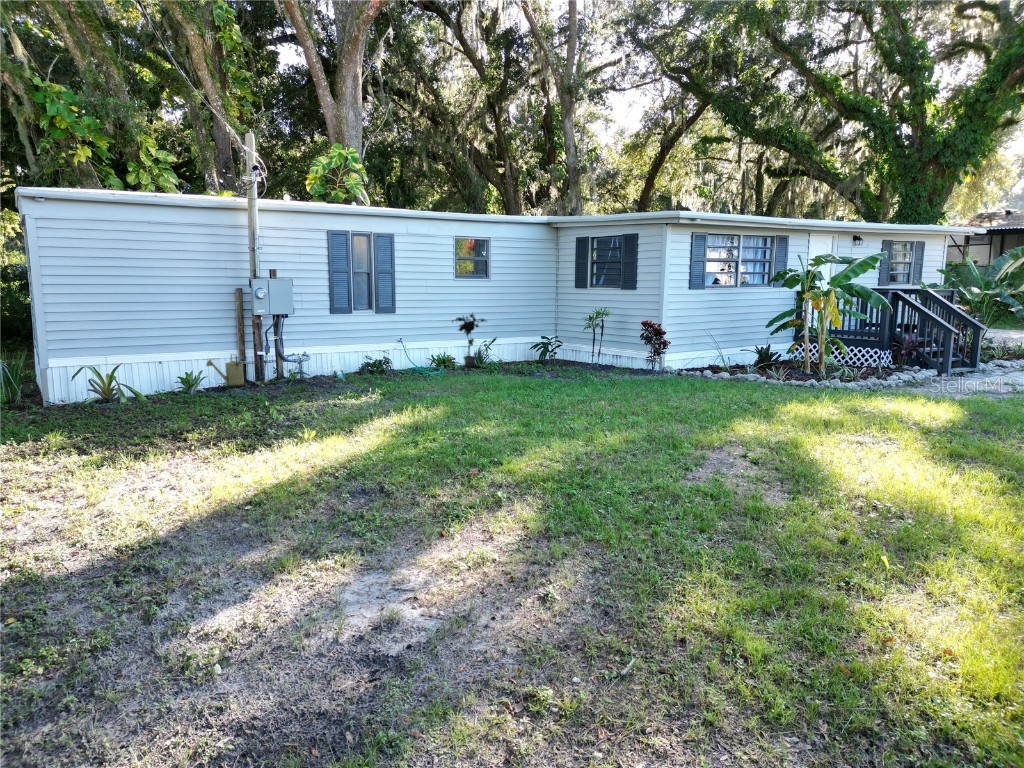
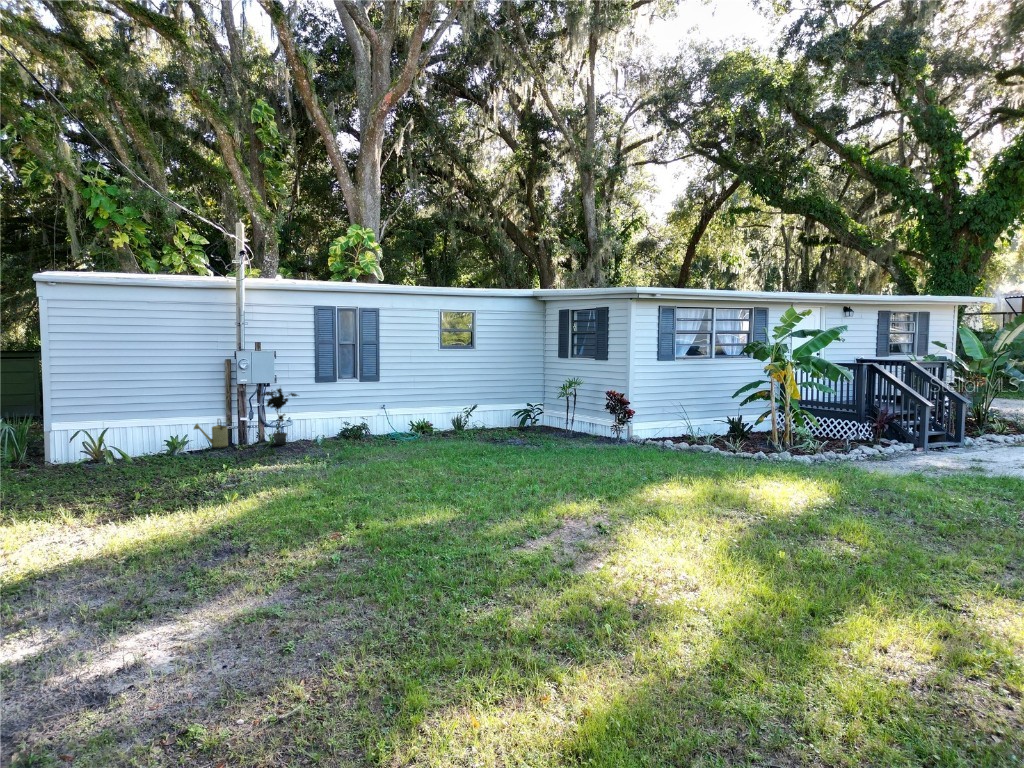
potted plant: present [452,314,486,367] -> present [258,388,298,445]

